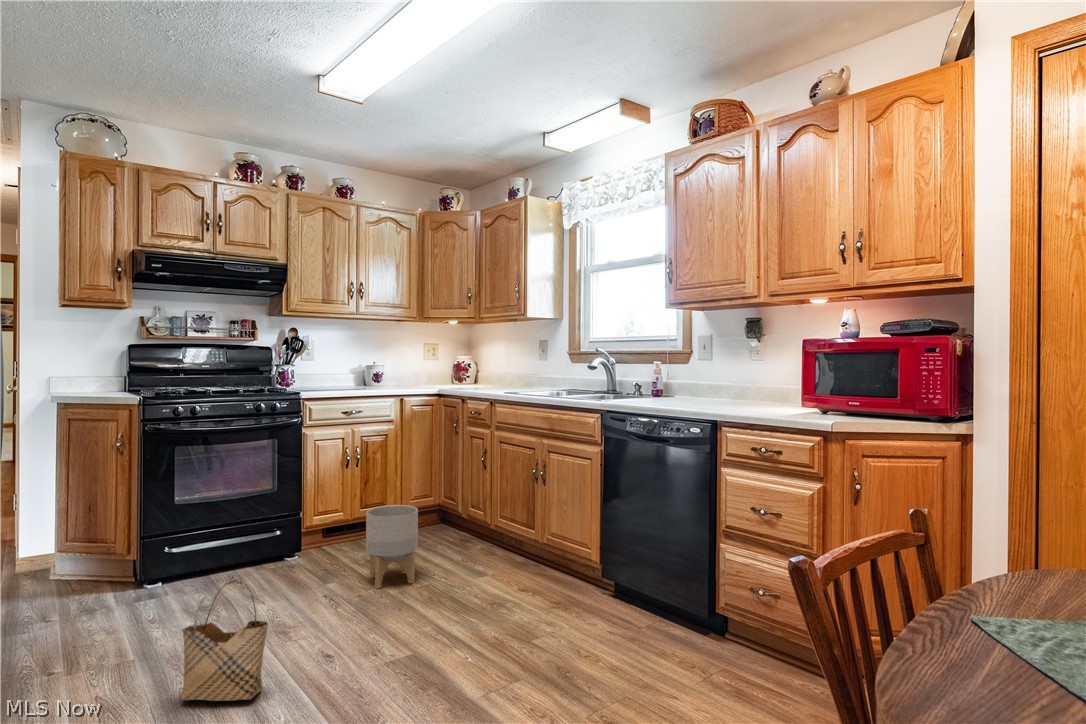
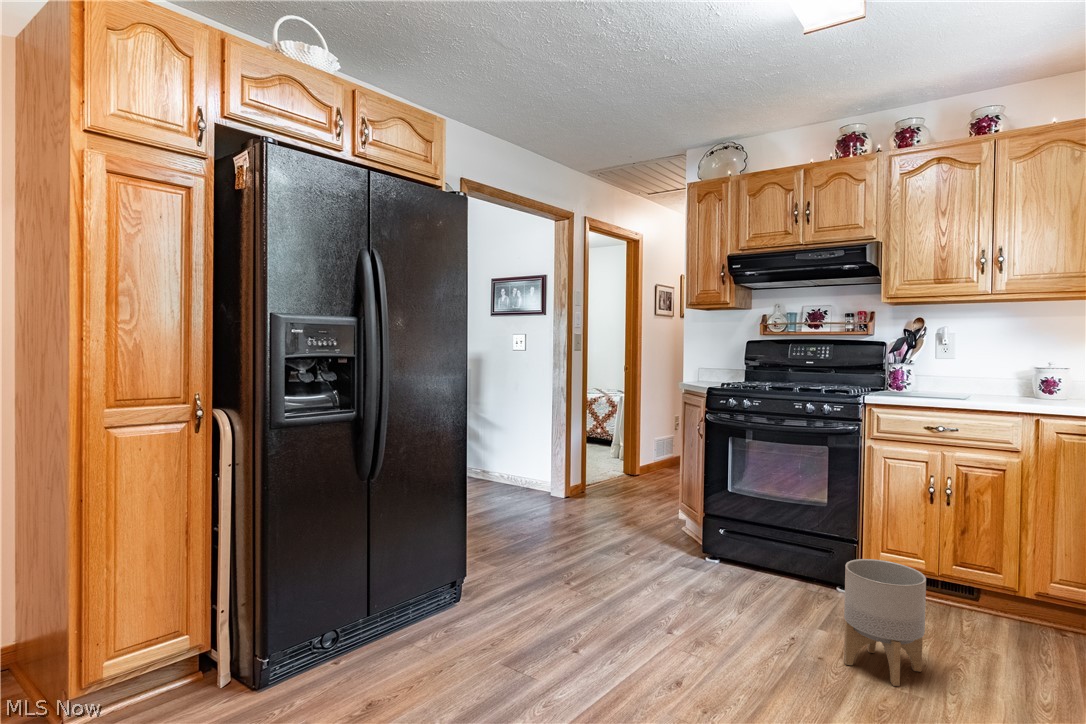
woven basket: present [181,581,268,701] -> none [553,559,599,667]

